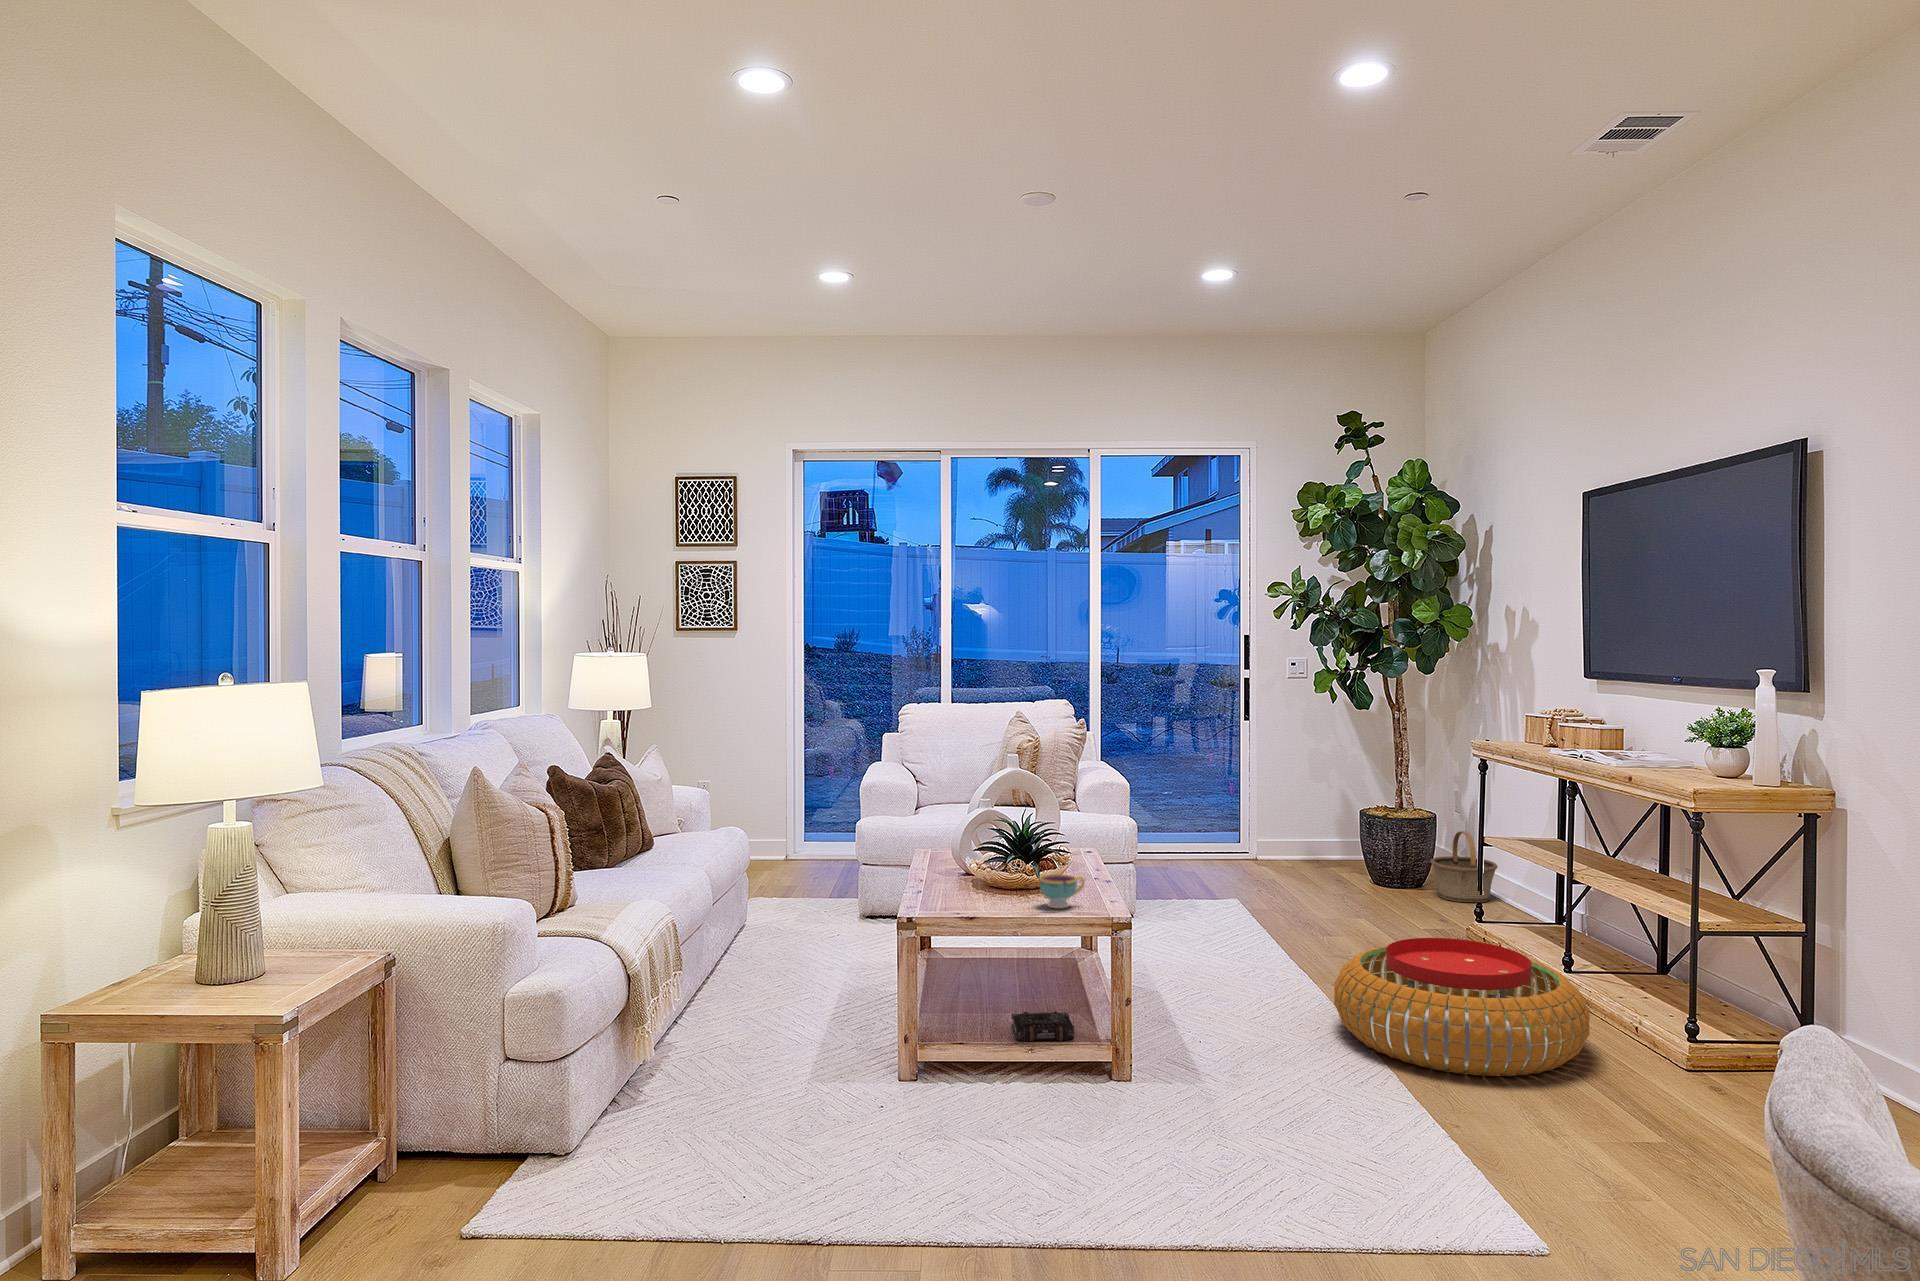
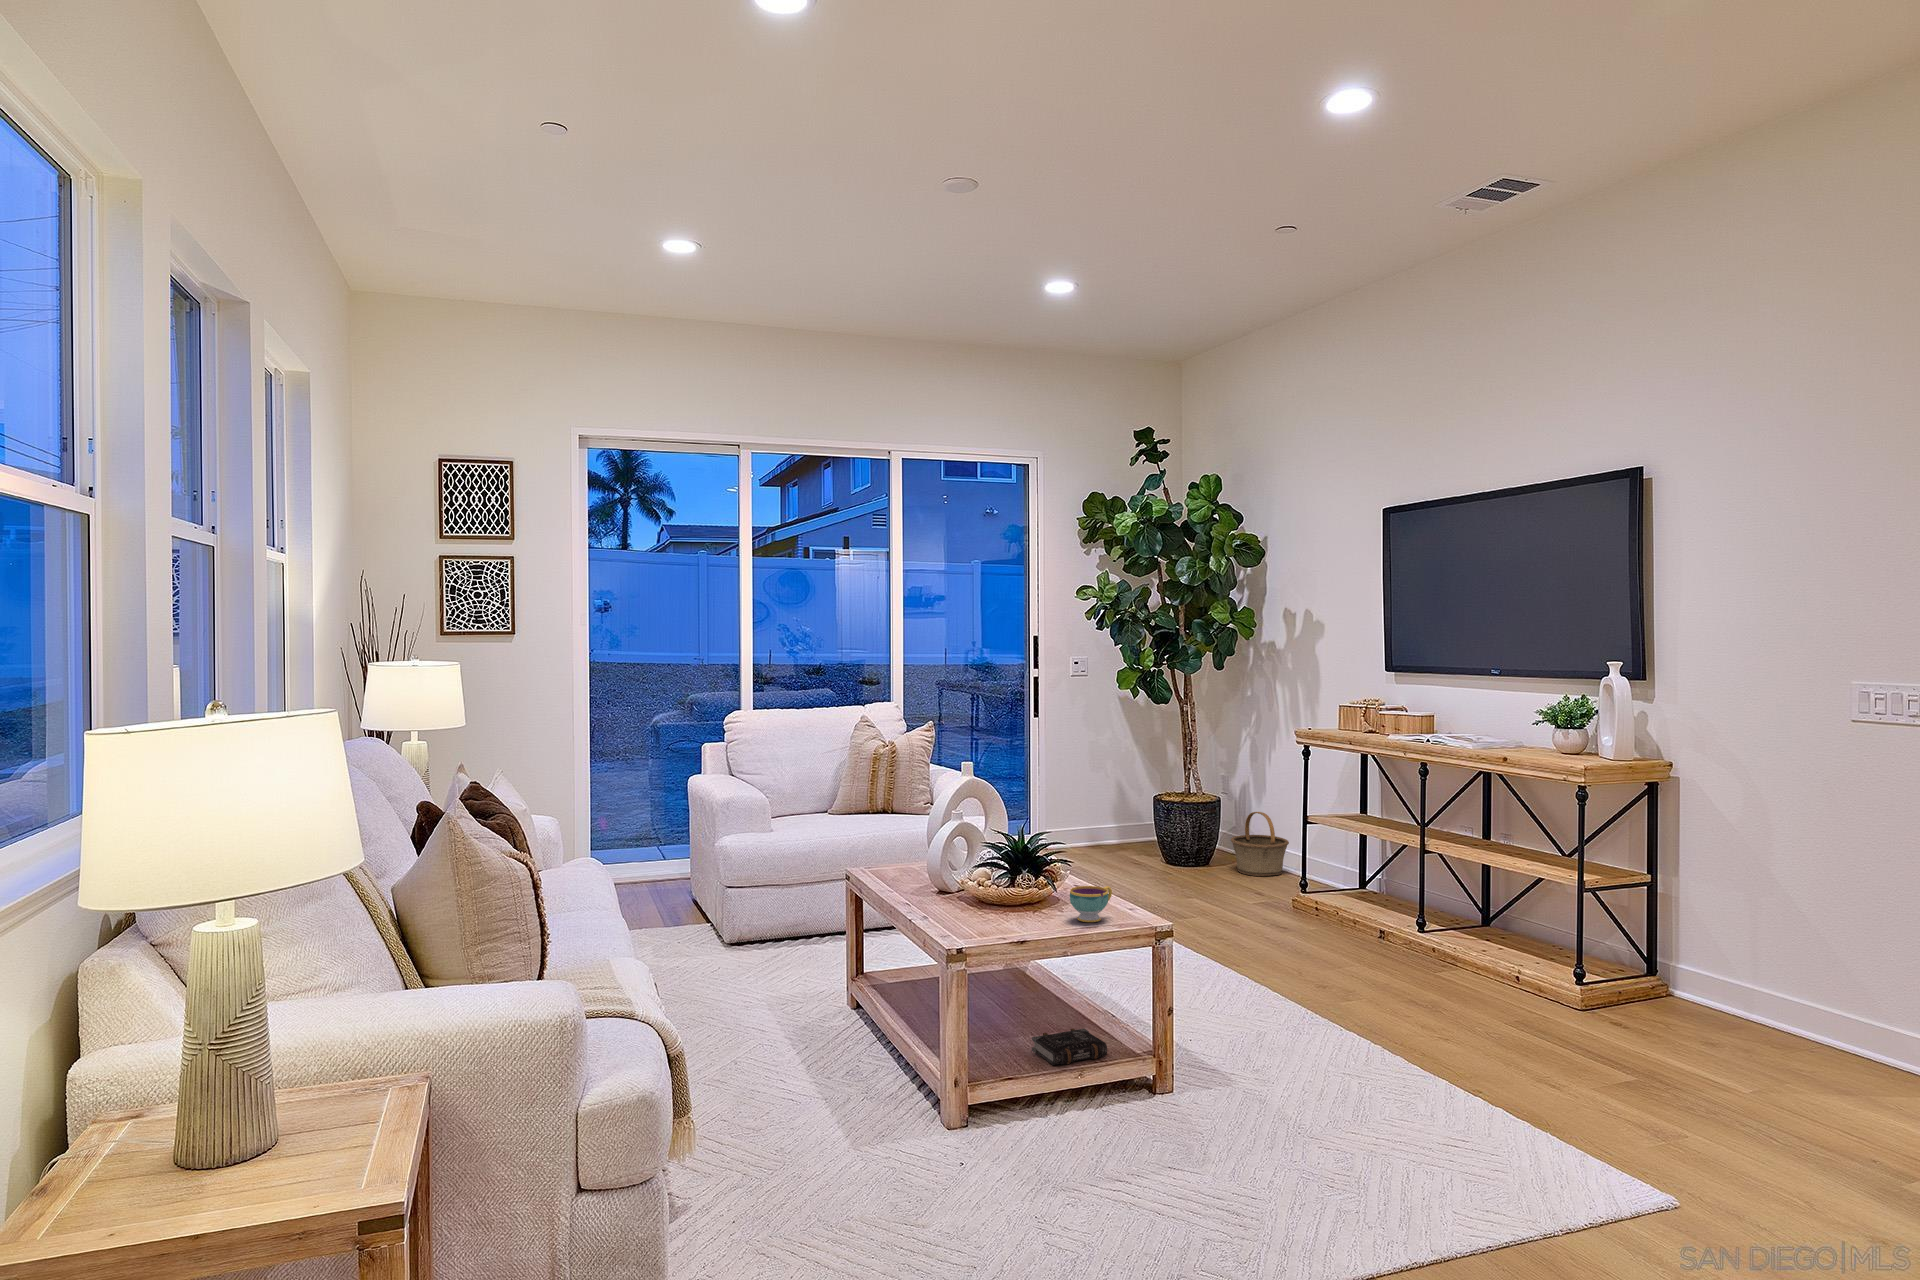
pouf: present [1334,938,1590,1076] -> none [1280,914,1512,1039]

